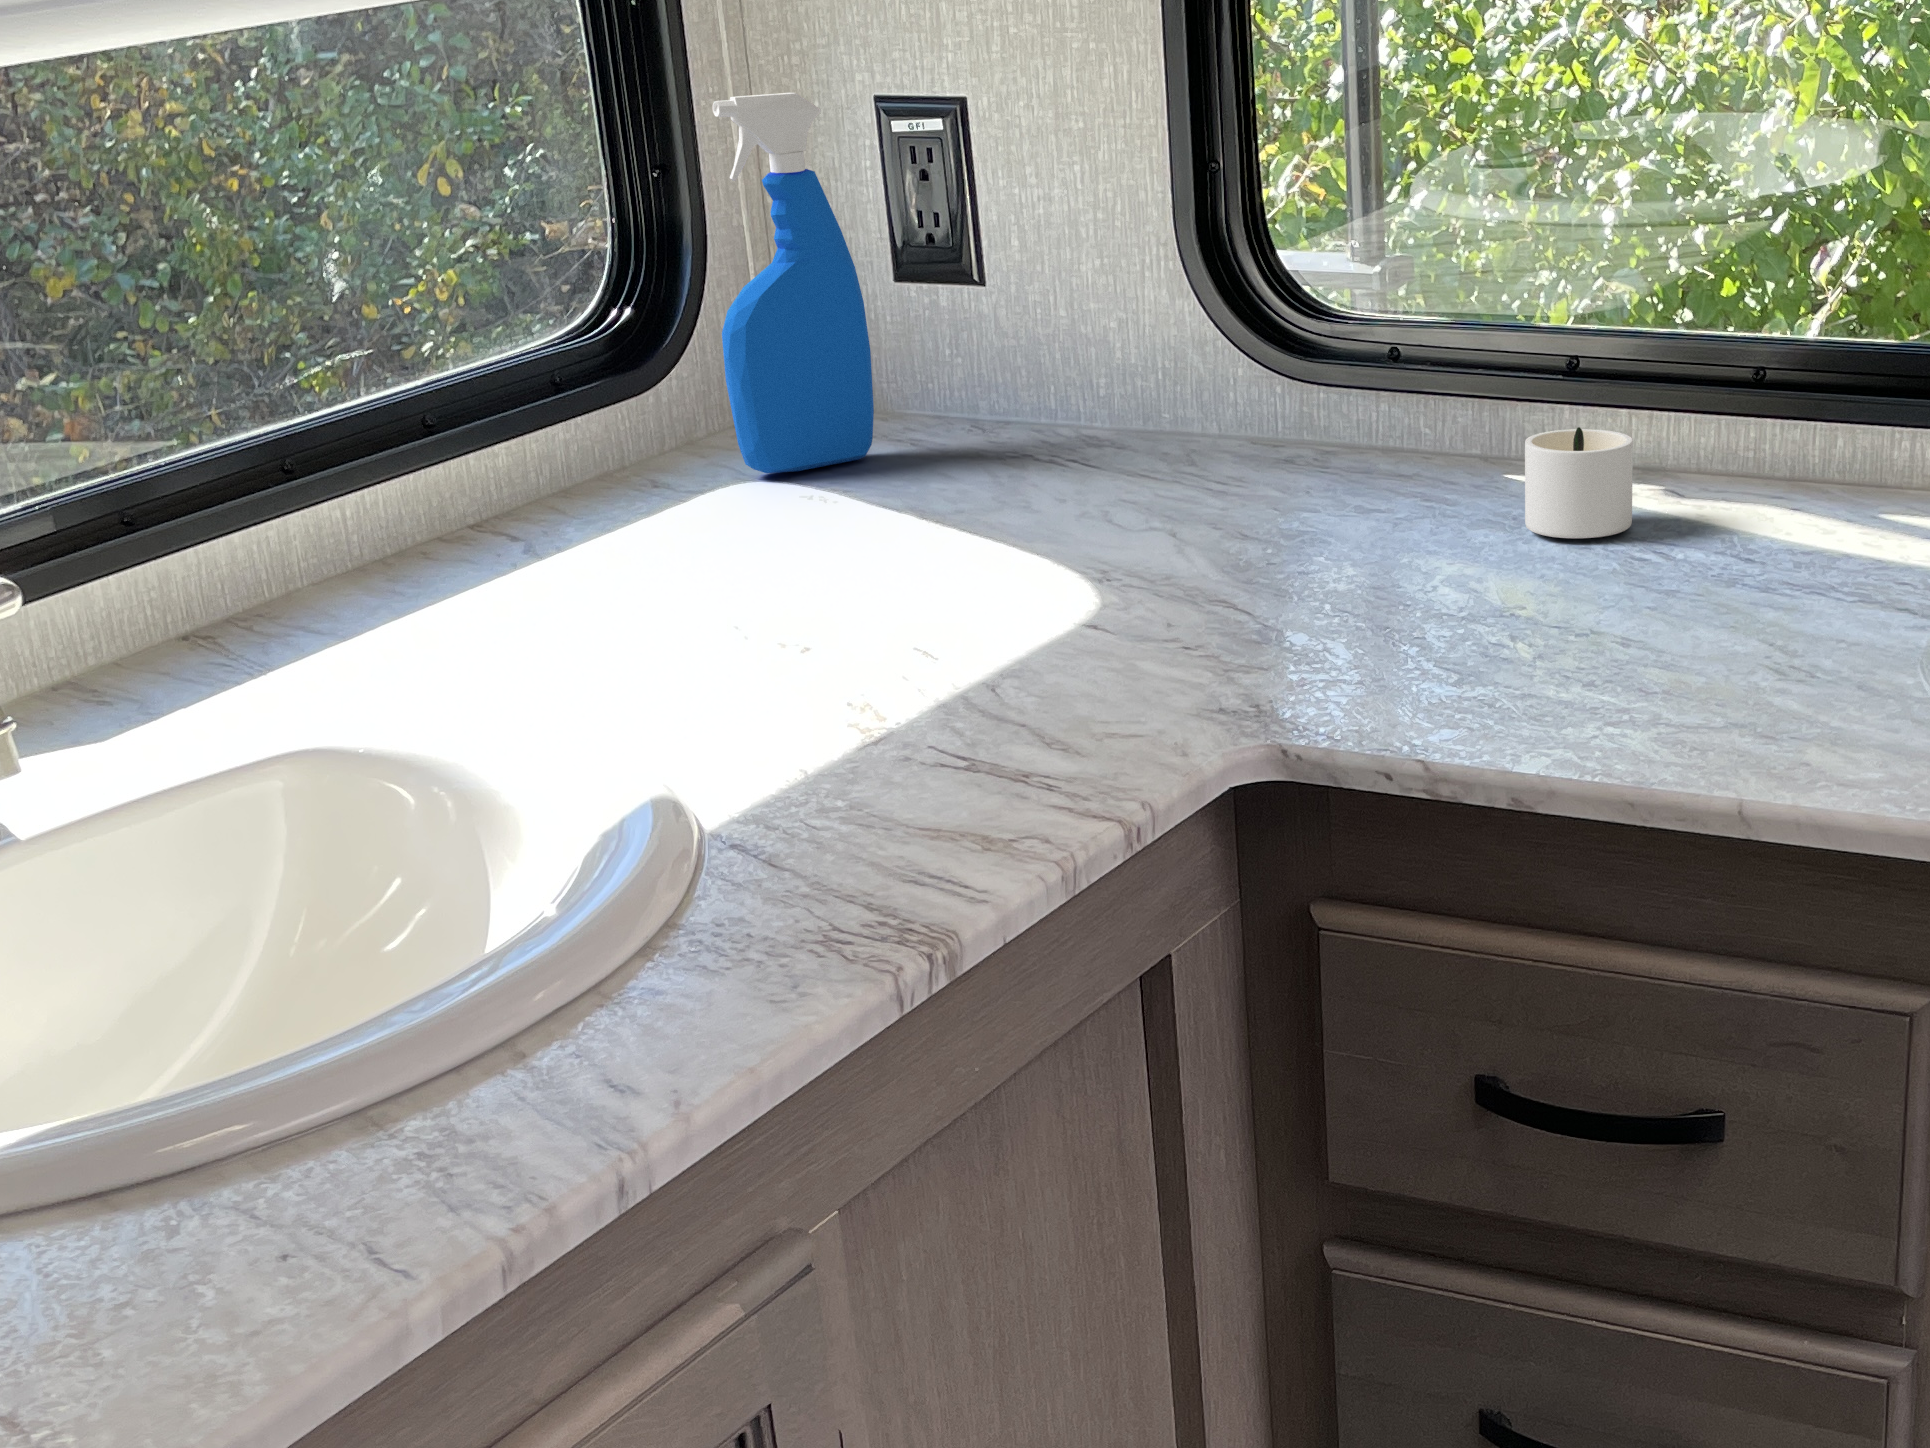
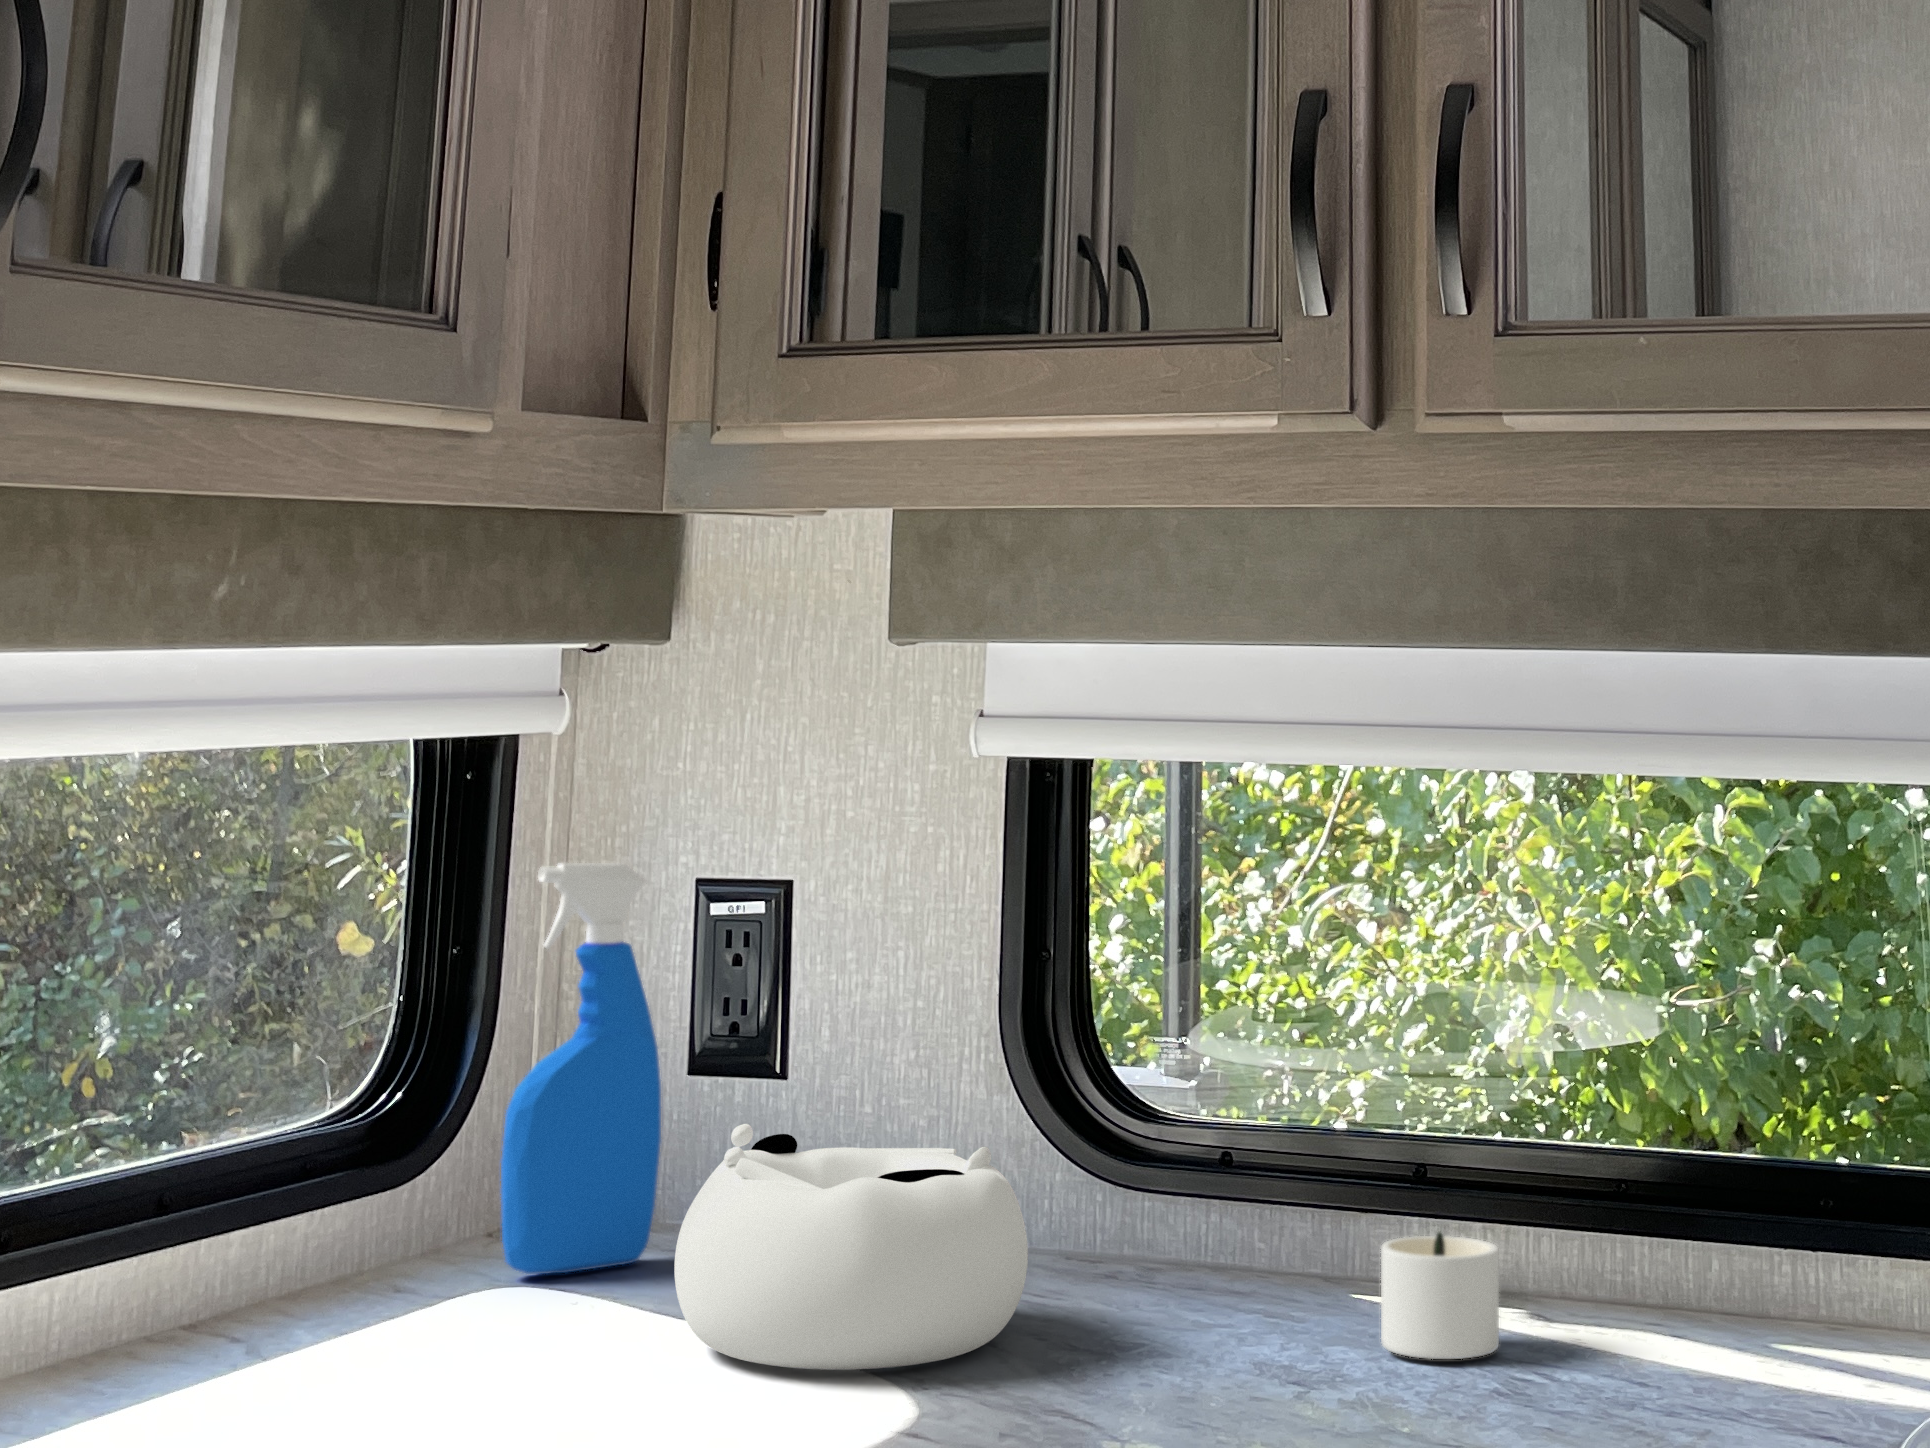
decorative bowl: none [884,349,1203,561] -> present [674,1124,1028,1370]

